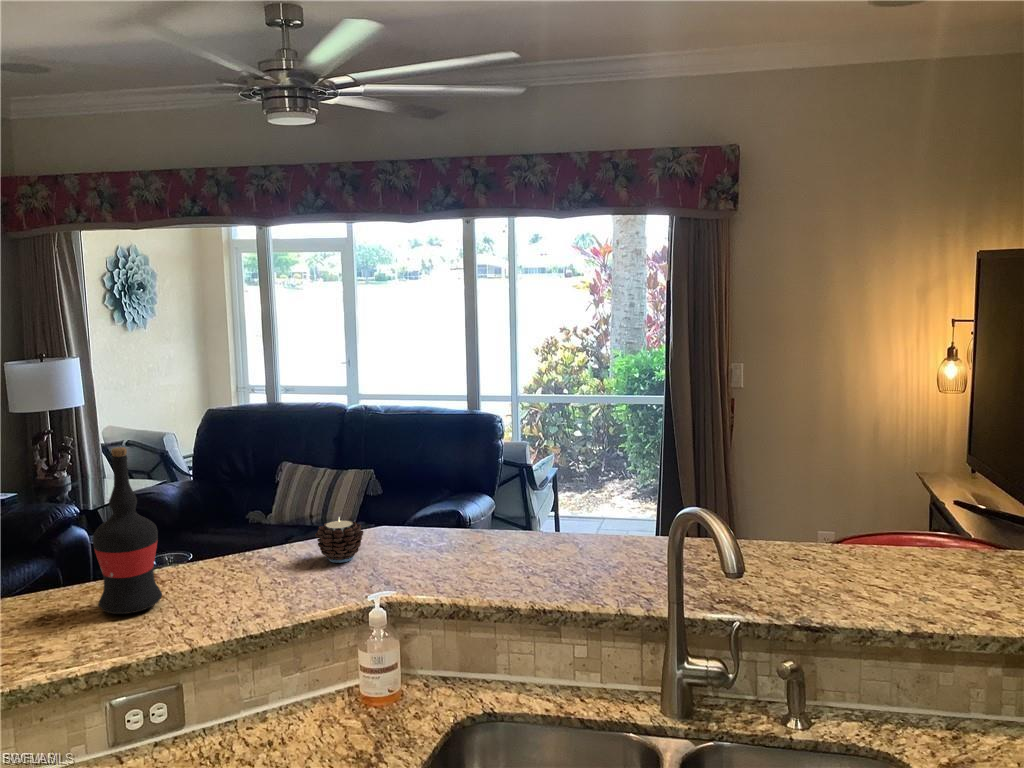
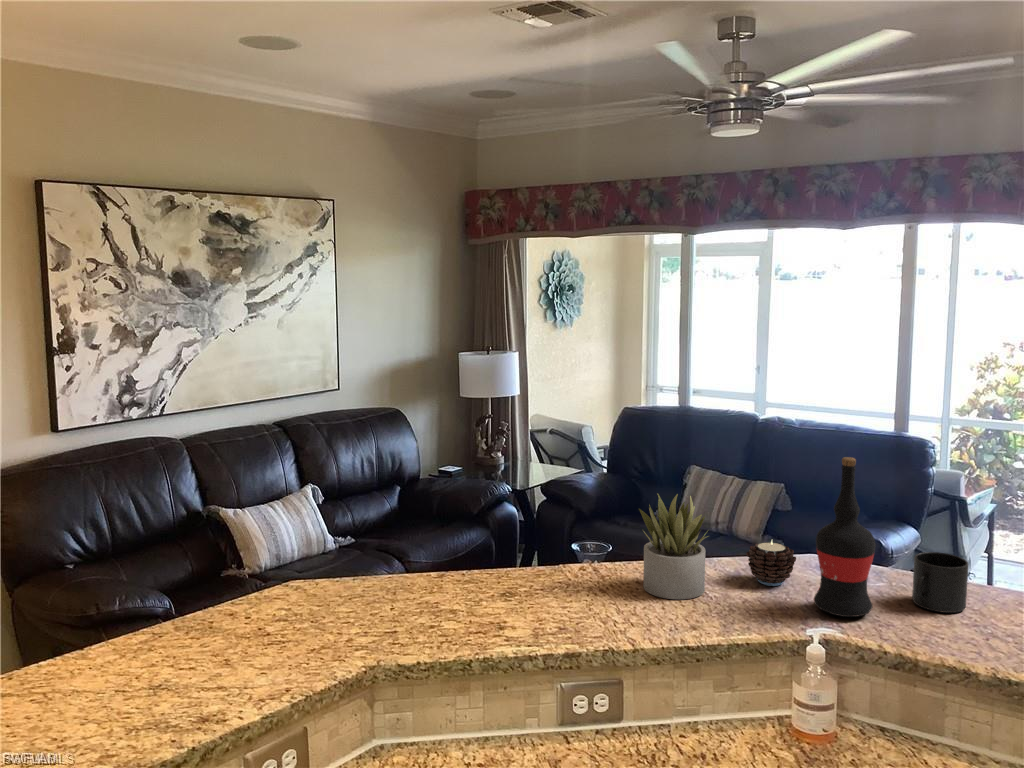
wine bottle: present [93,447,162,614] -> present [814,457,876,617]
succulent plant: none [198,482,275,592] -> present [639,494,708,599]
mug: none [467,508,512,562] -> present [912,552,969,613]

